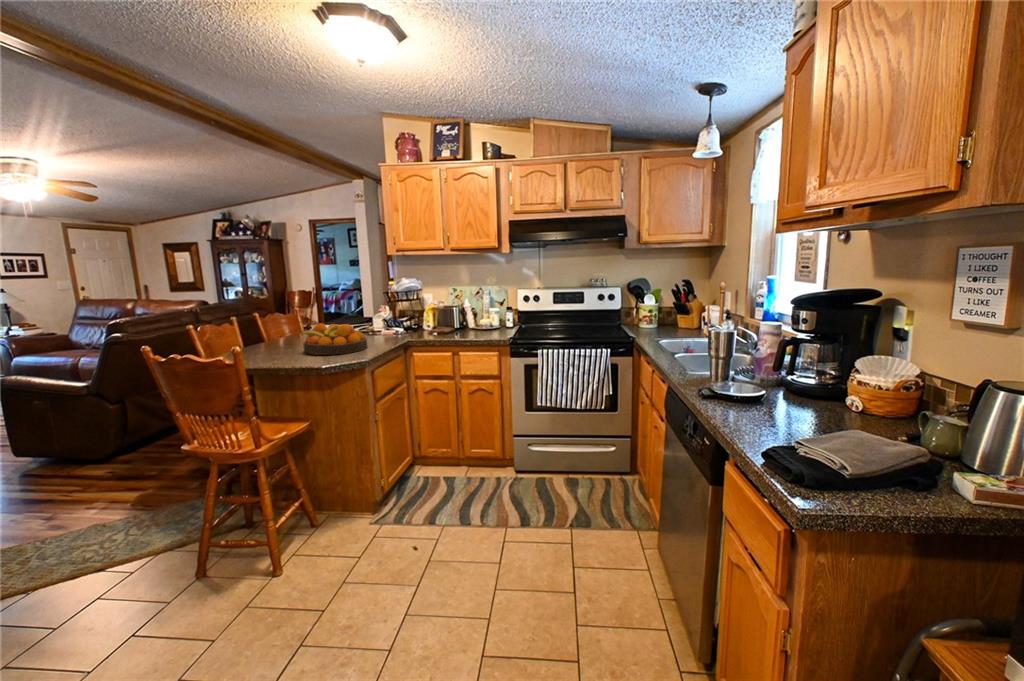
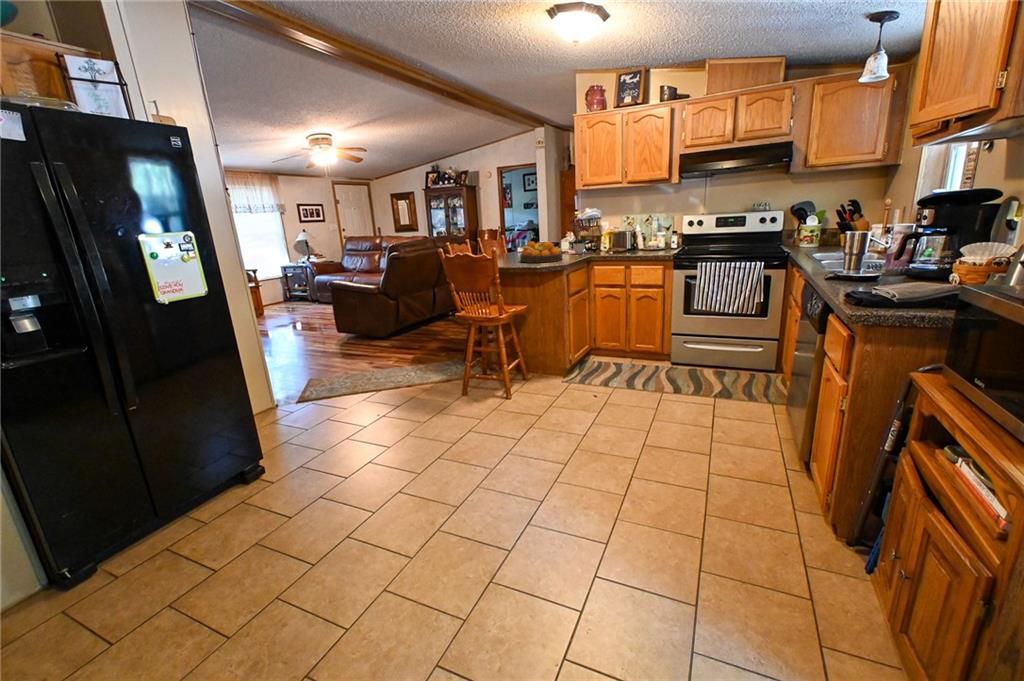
flower arrangement: none [378,285,411,336] -> present [570,215,591,254]

